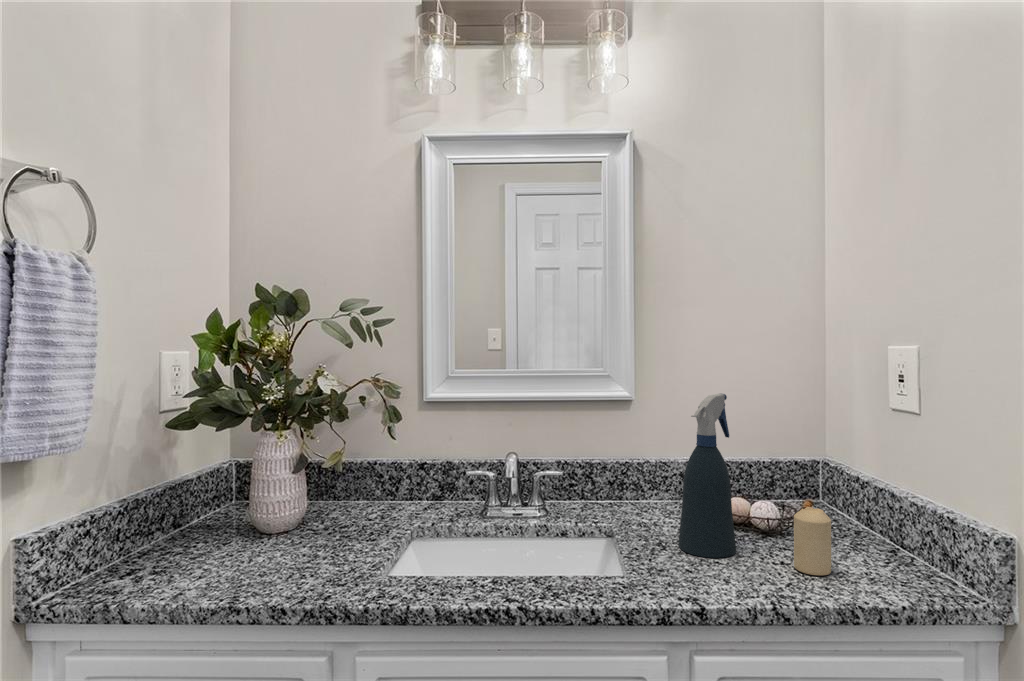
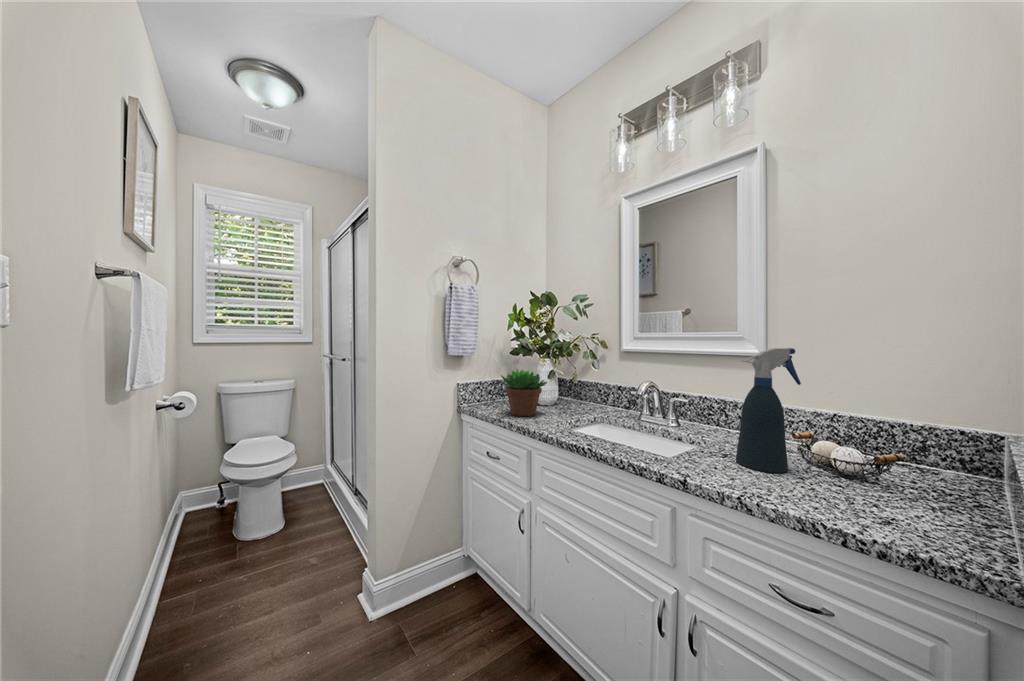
succulent plant: none [225,464,329,579] -> present [501,369,547,416]
candle: present [794,507,831,575] -> none [815,443,856,505]

